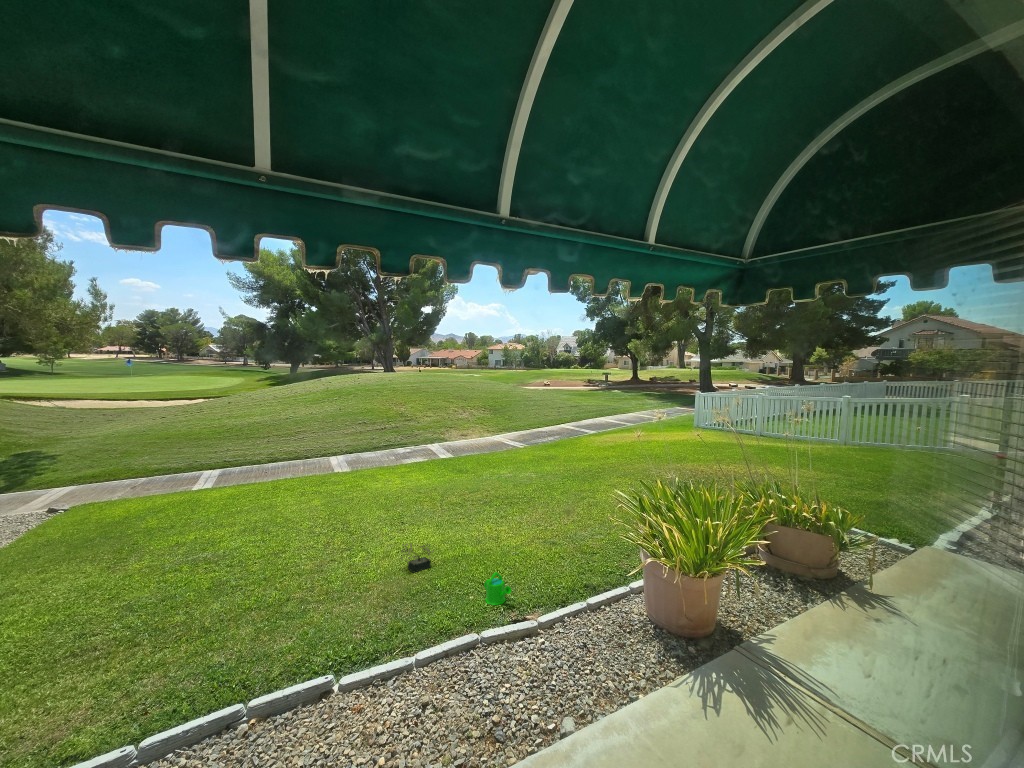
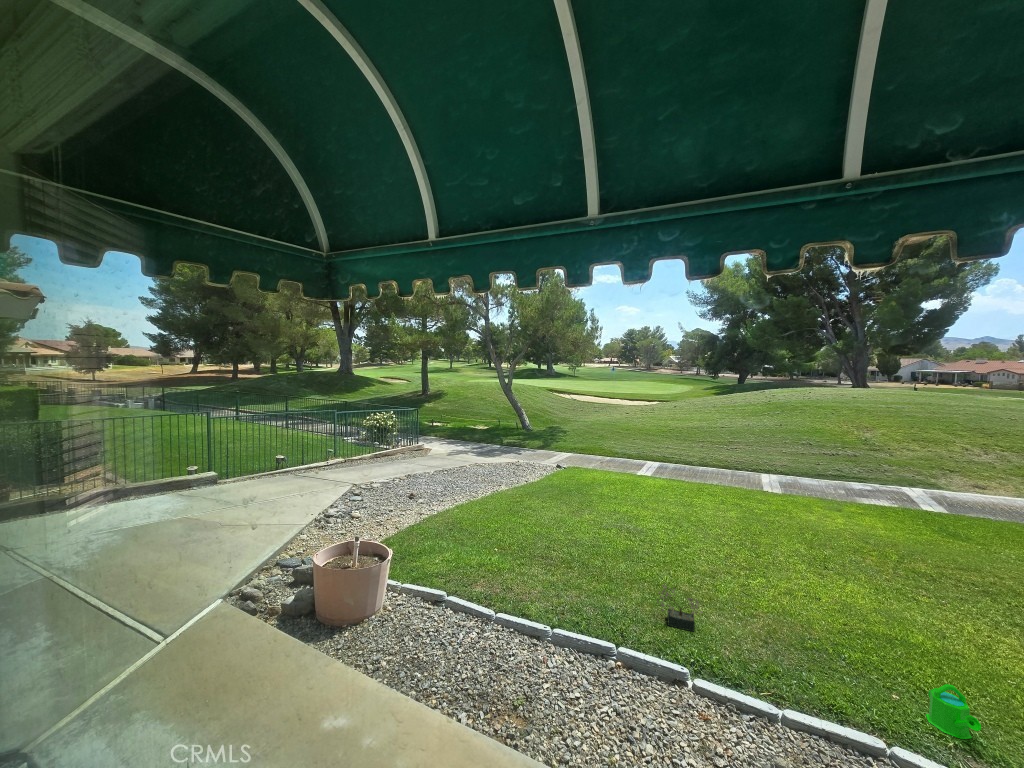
decorative plant: present [402,544,431,573] -> present [657,585,702,632]

